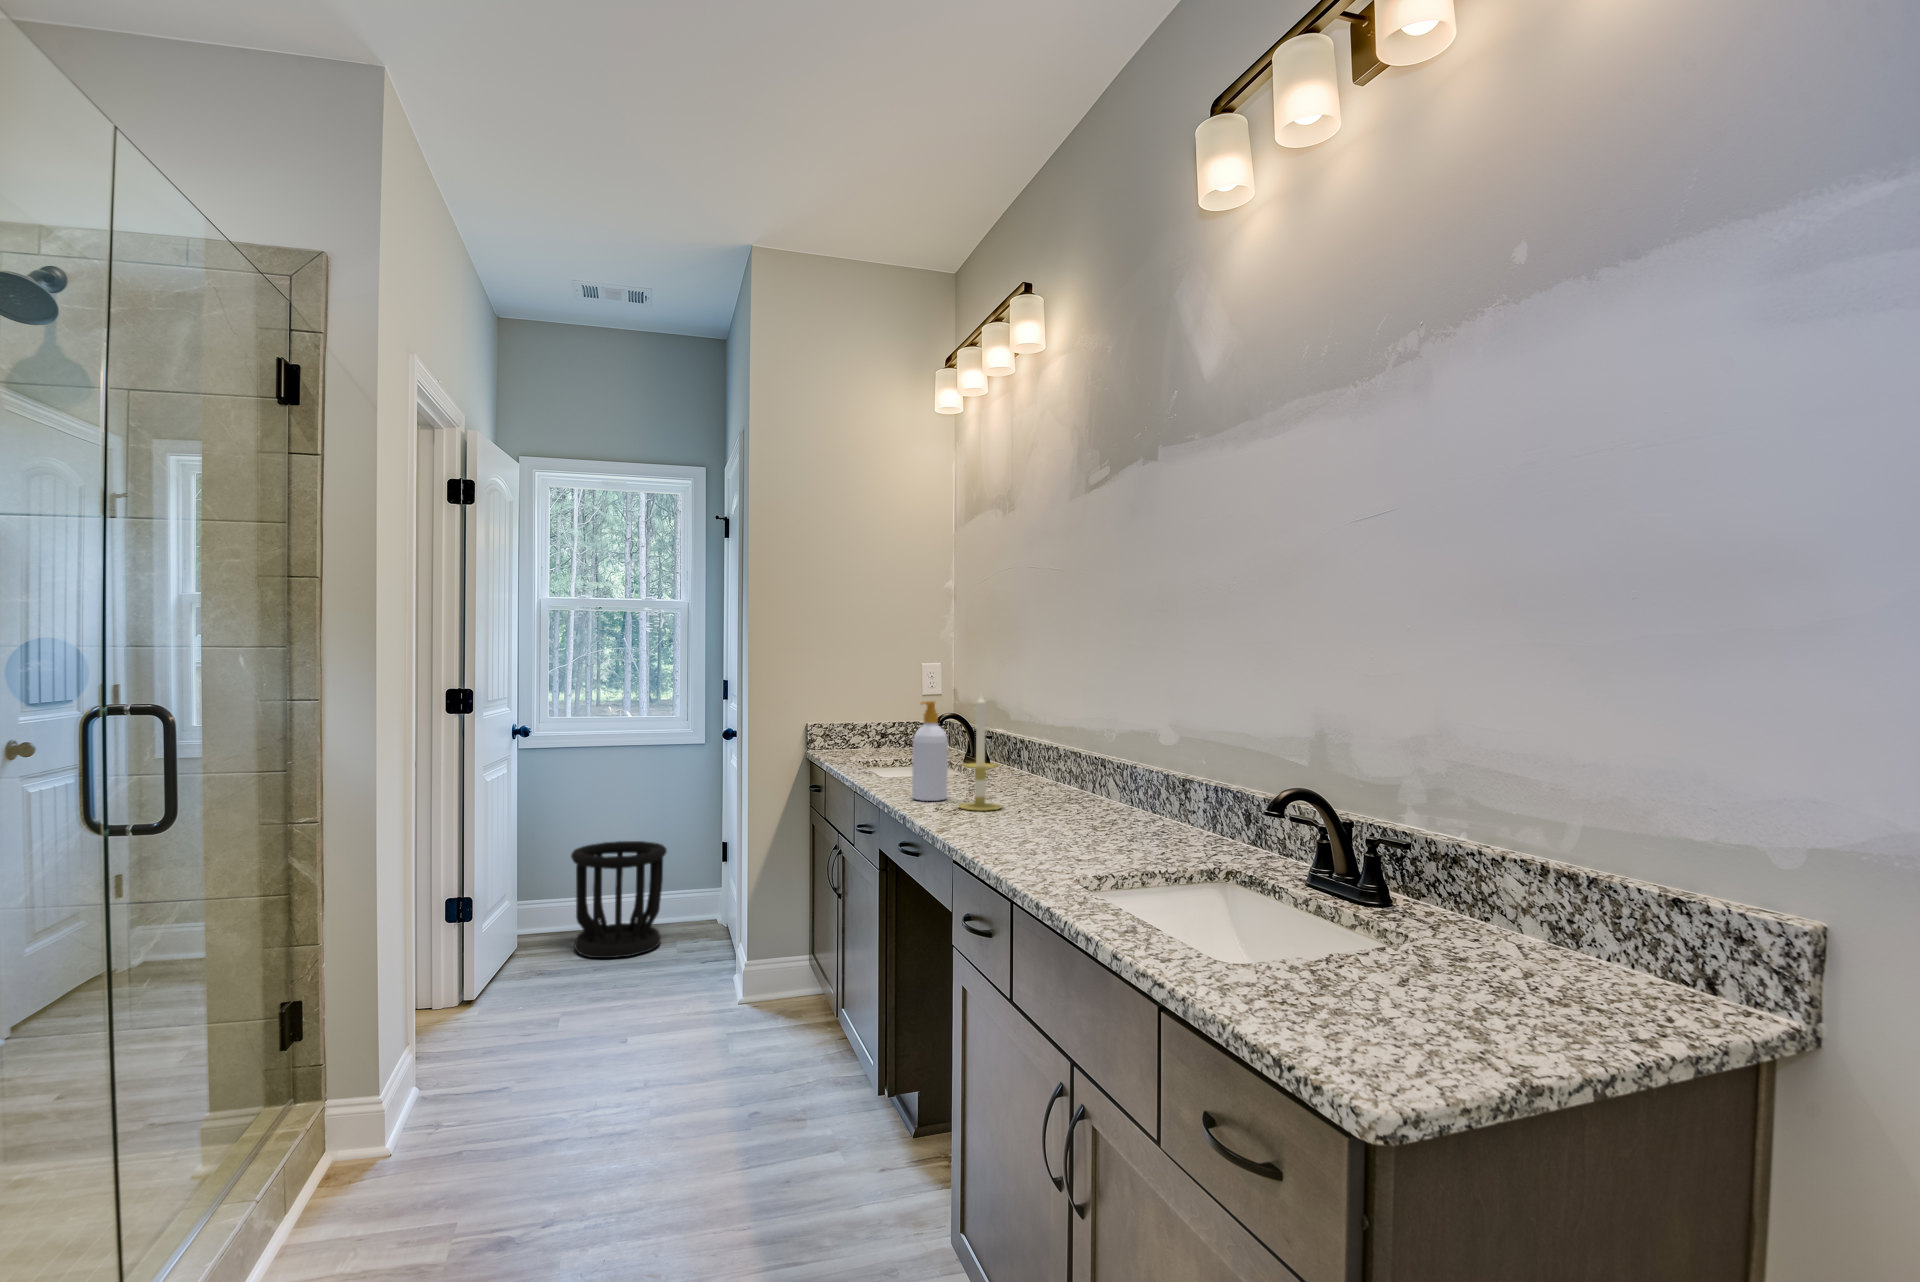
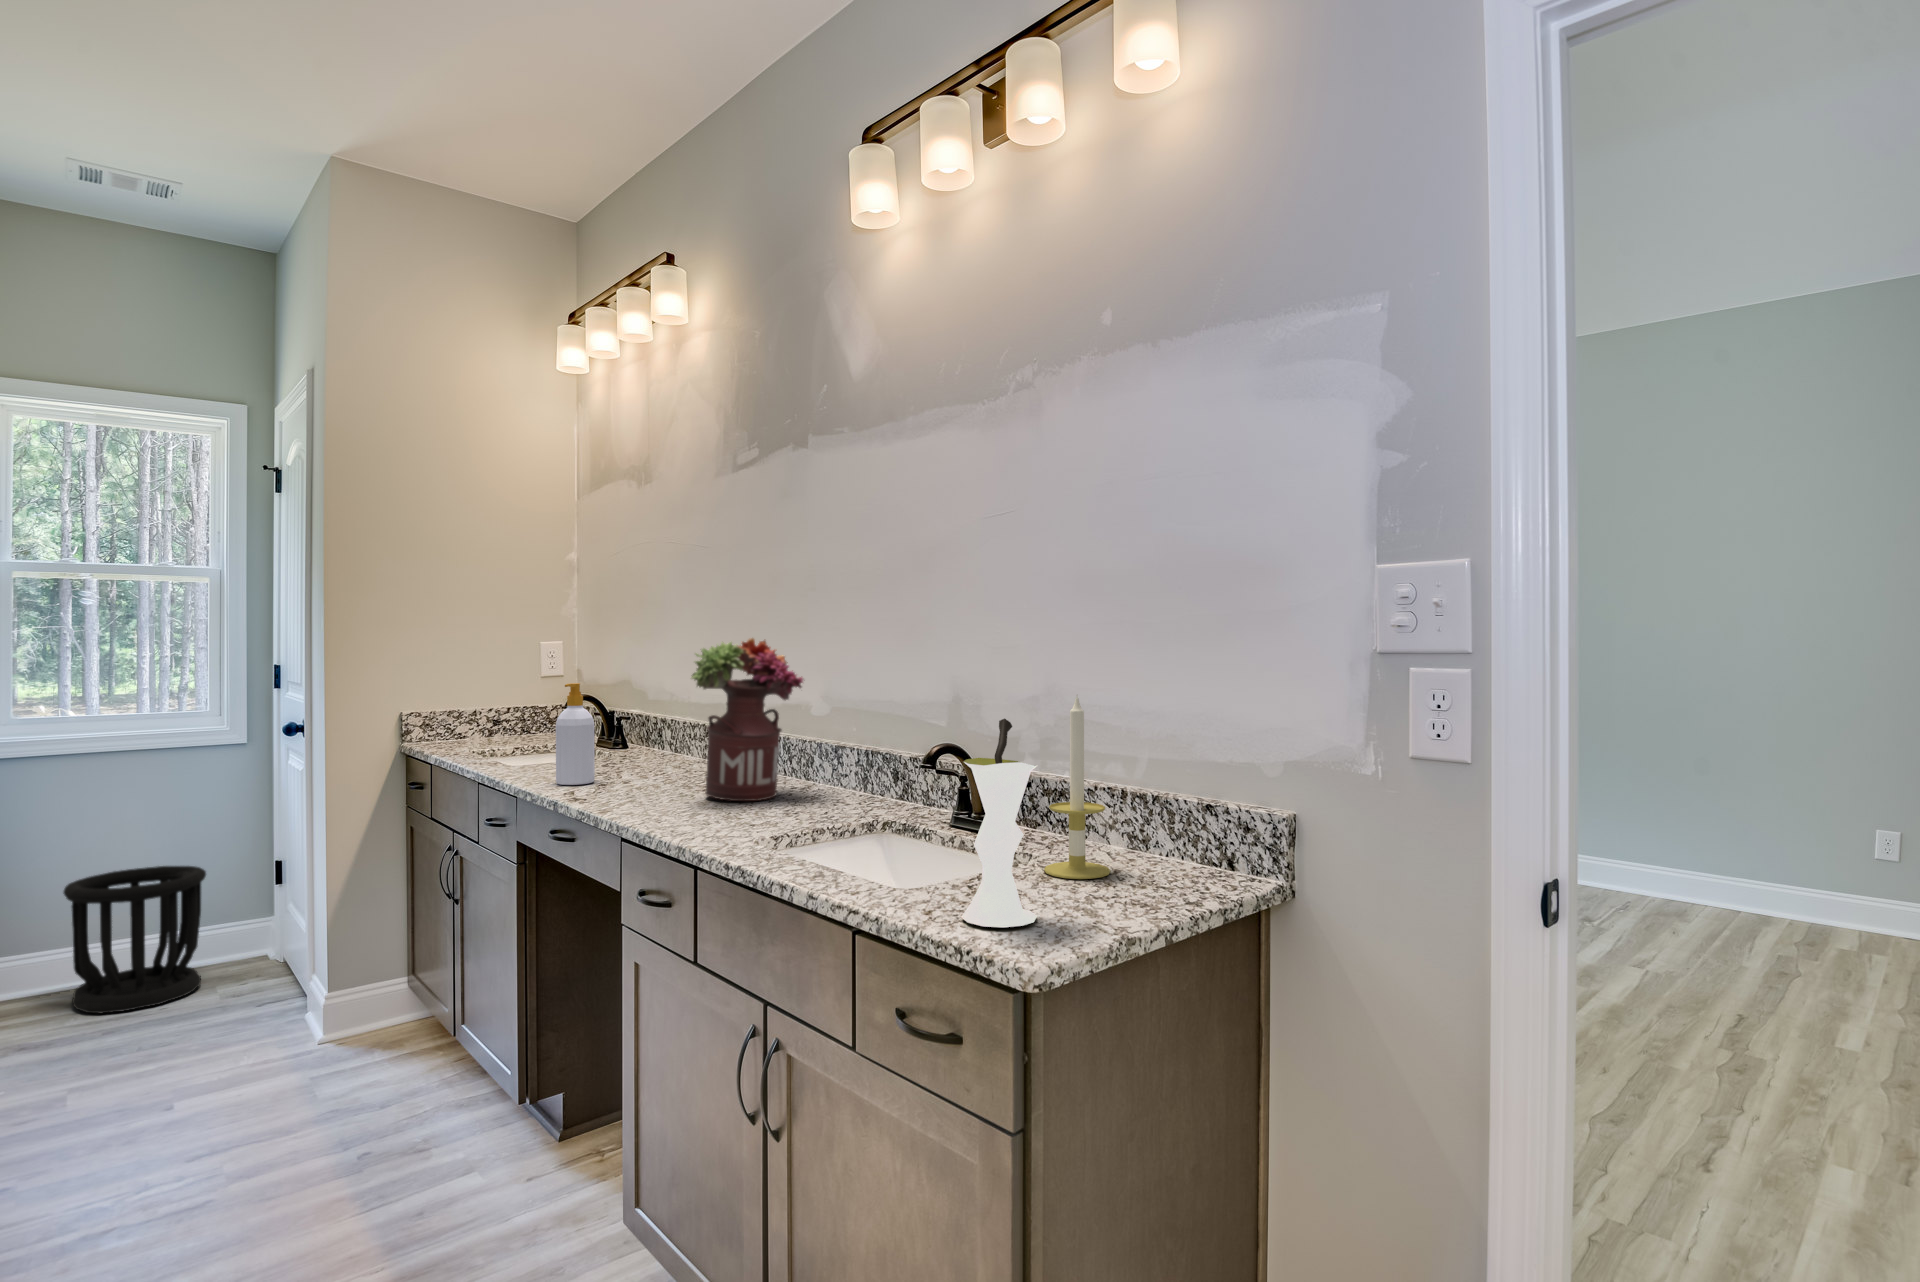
flower arrangement: none [1030,659,1150,833] -> present [692,638,803,801]
candle: present [959,694,1001,811] -> present [1044,698,1110,879]
vase: none [1290,764,1400,1040] -> present [962,719,1038,927]

